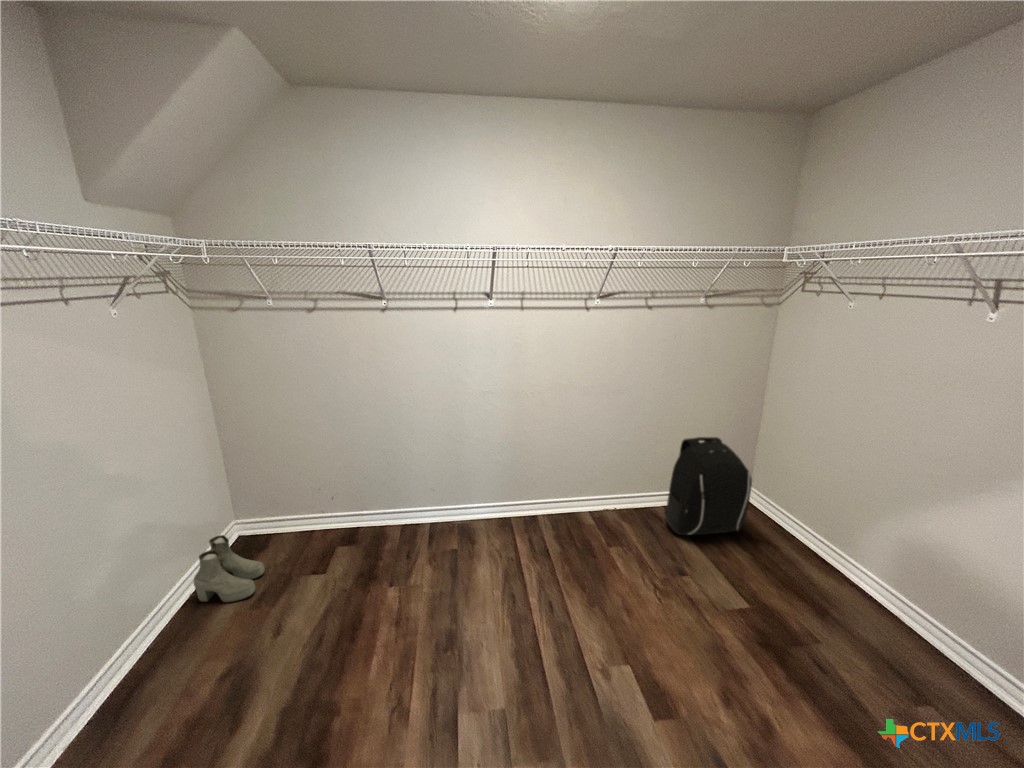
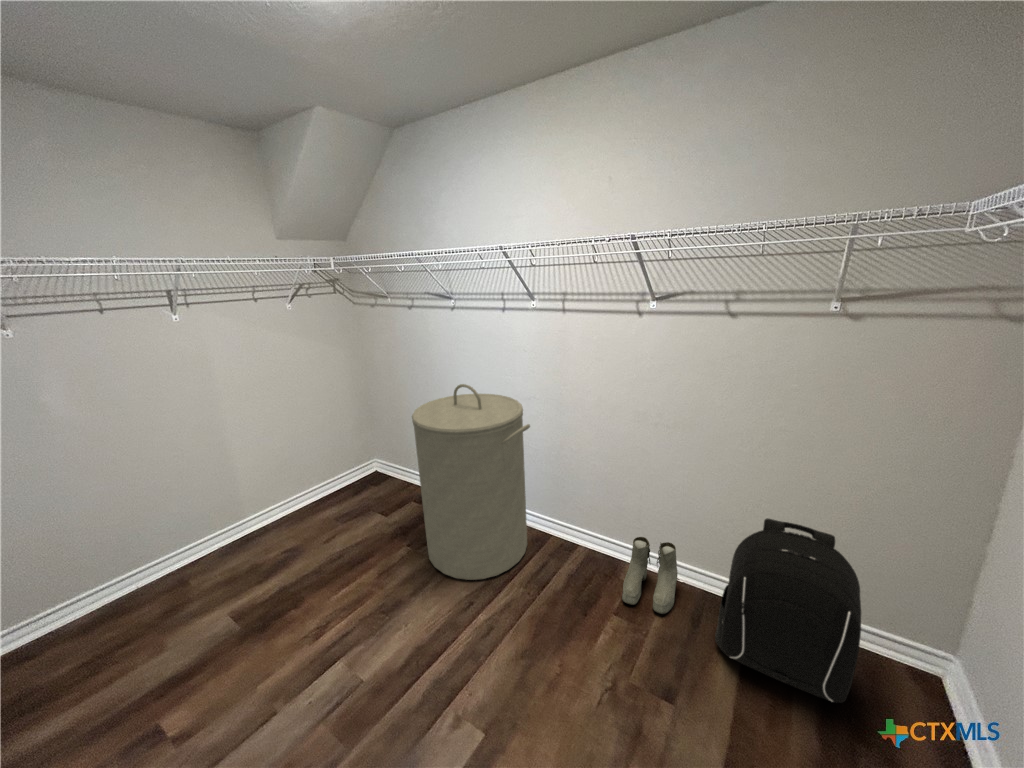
laundry hamper: none [386,387,527,588] -> present [412,384,530,580]
boots: present [193,535,265,602] -> present [622,537,678,614]

